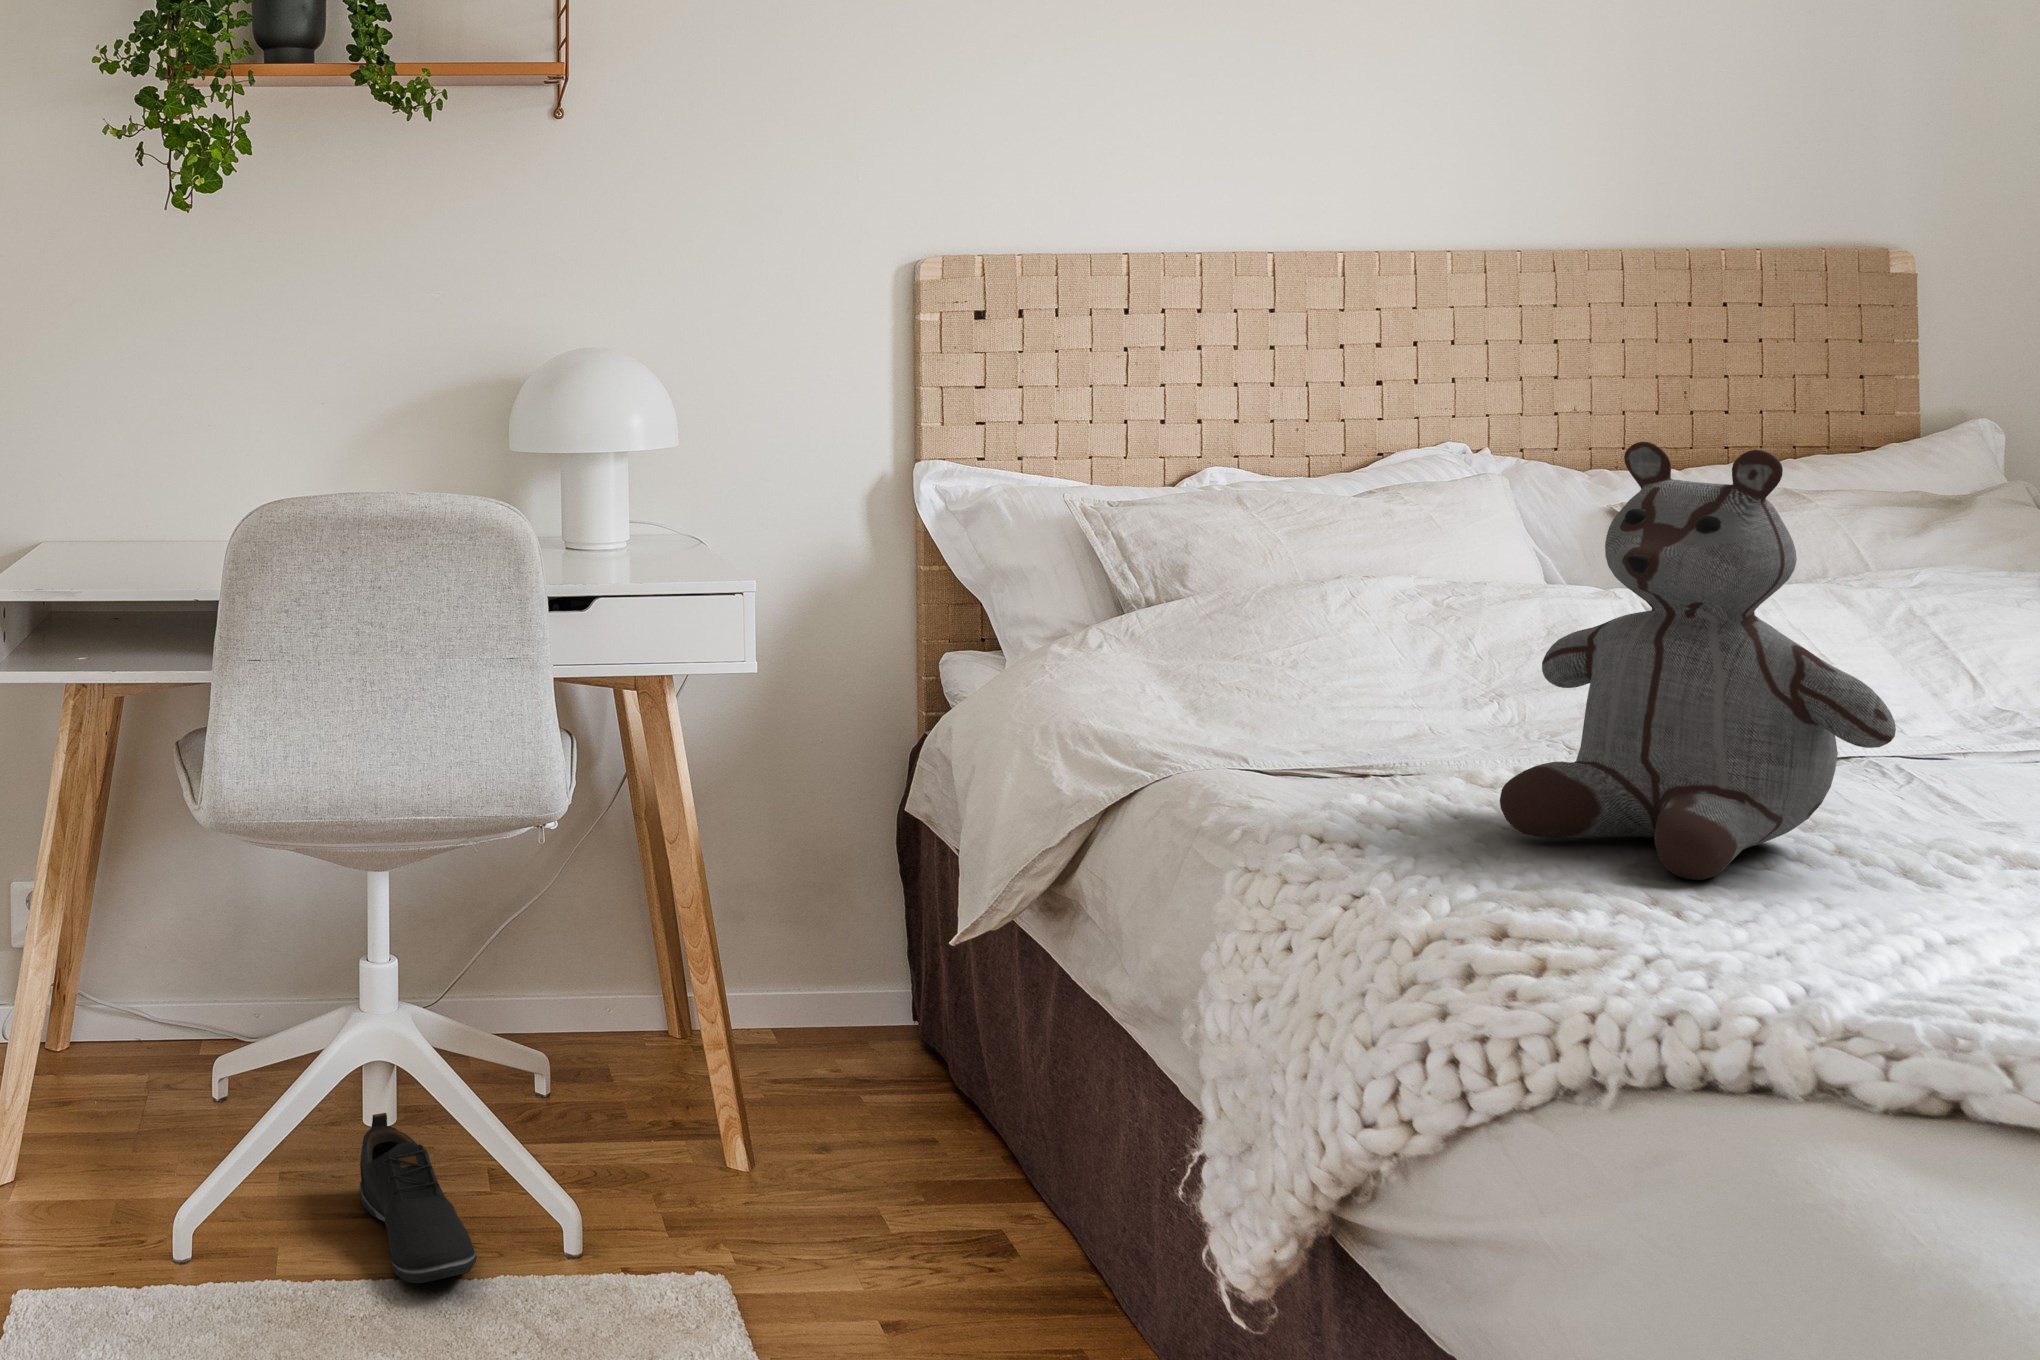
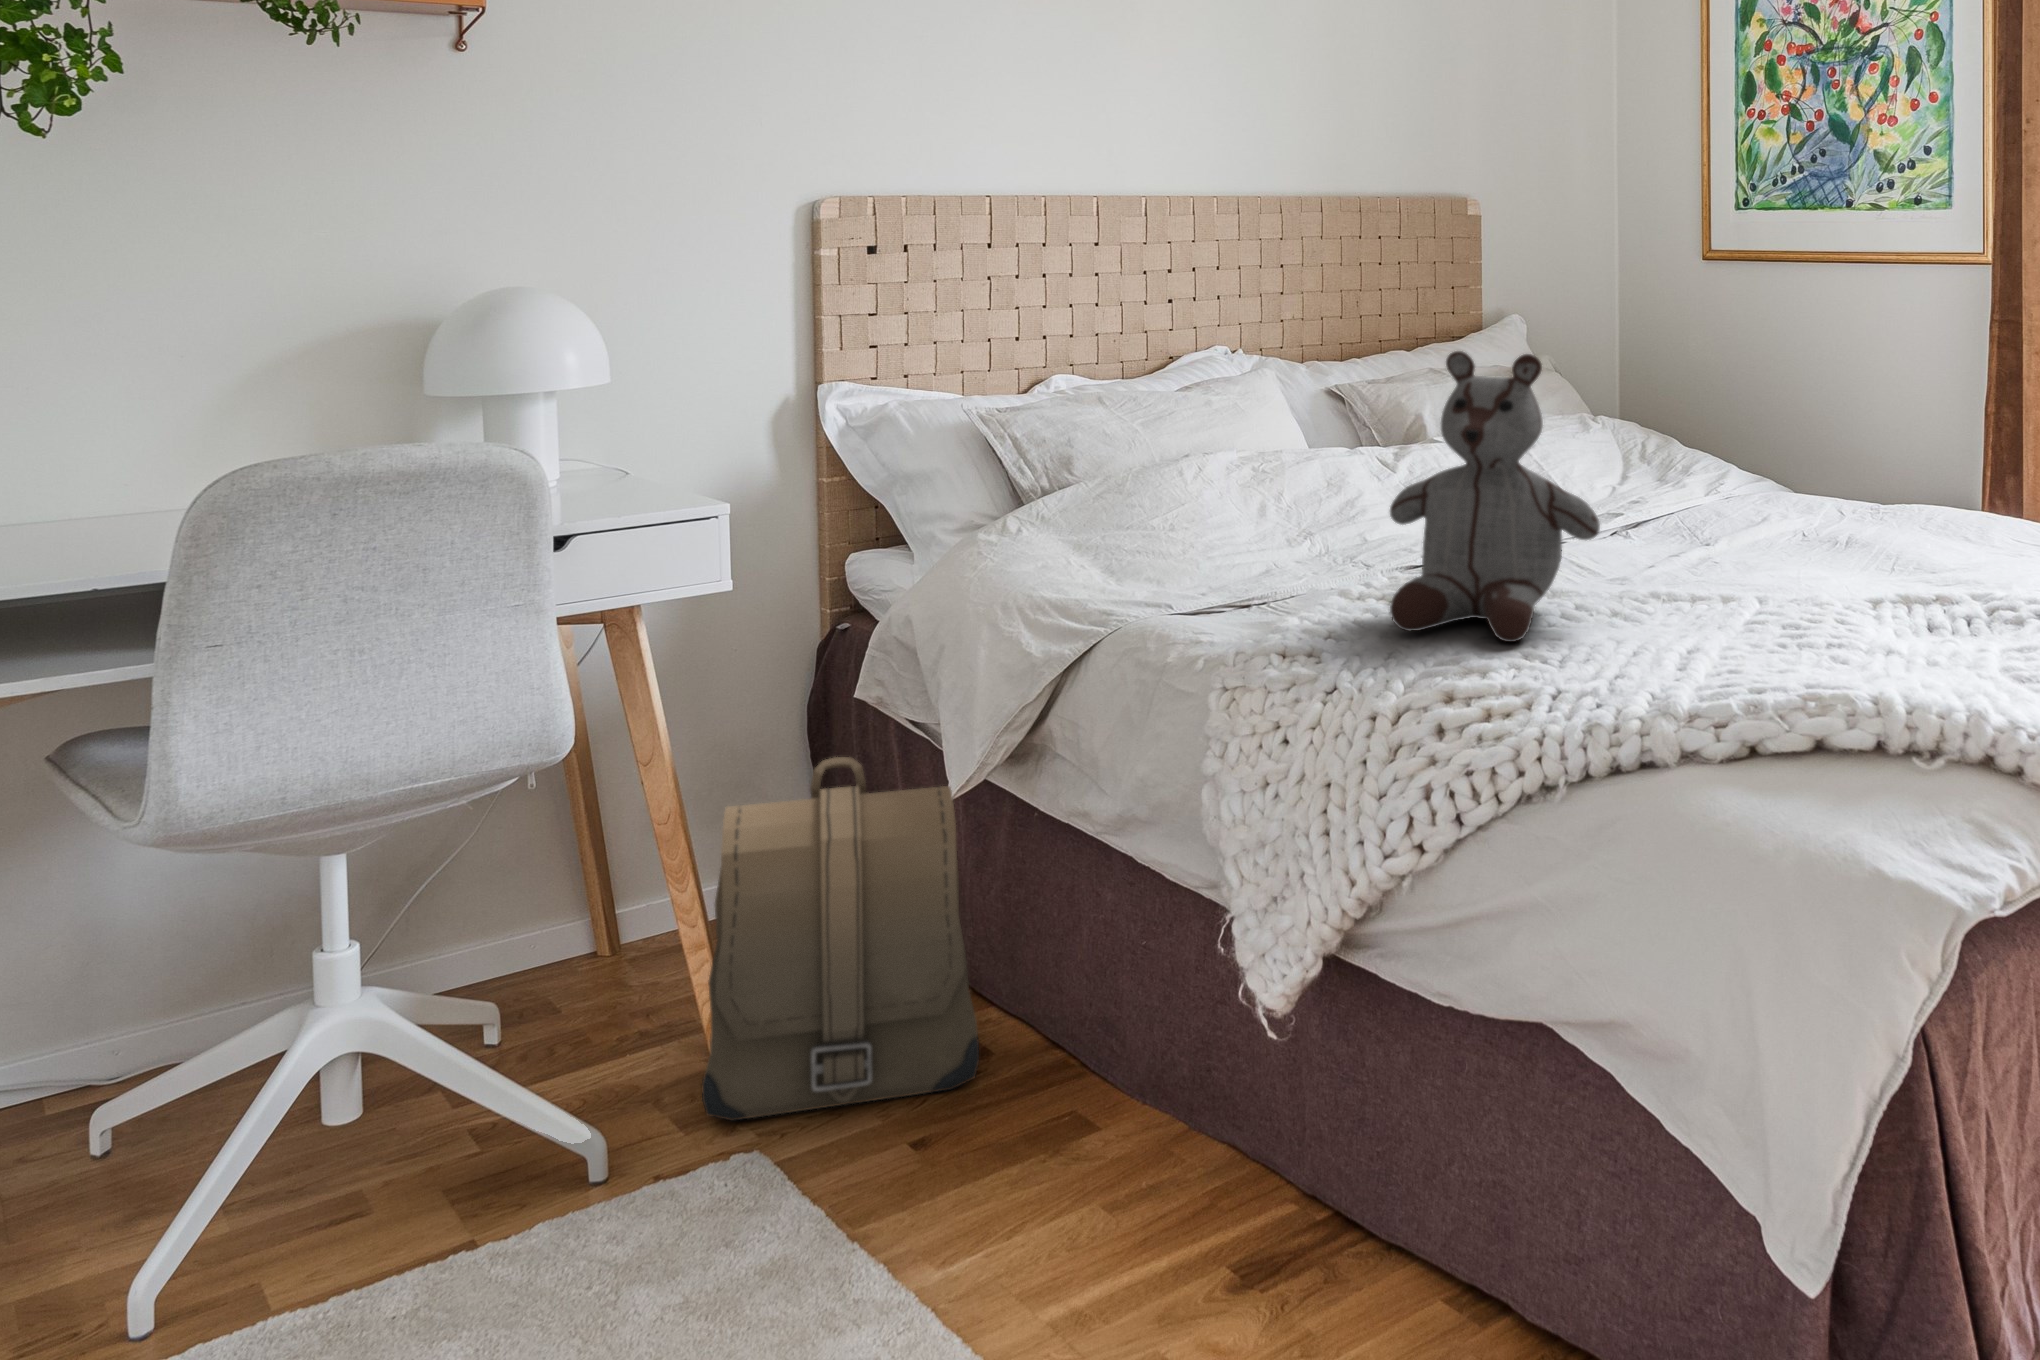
backpack: none [662,859,983,1276] -> present [702,757,979,1121]
shoe: present [359,1113,477,1283] -> none [365,1127,550,1281]

